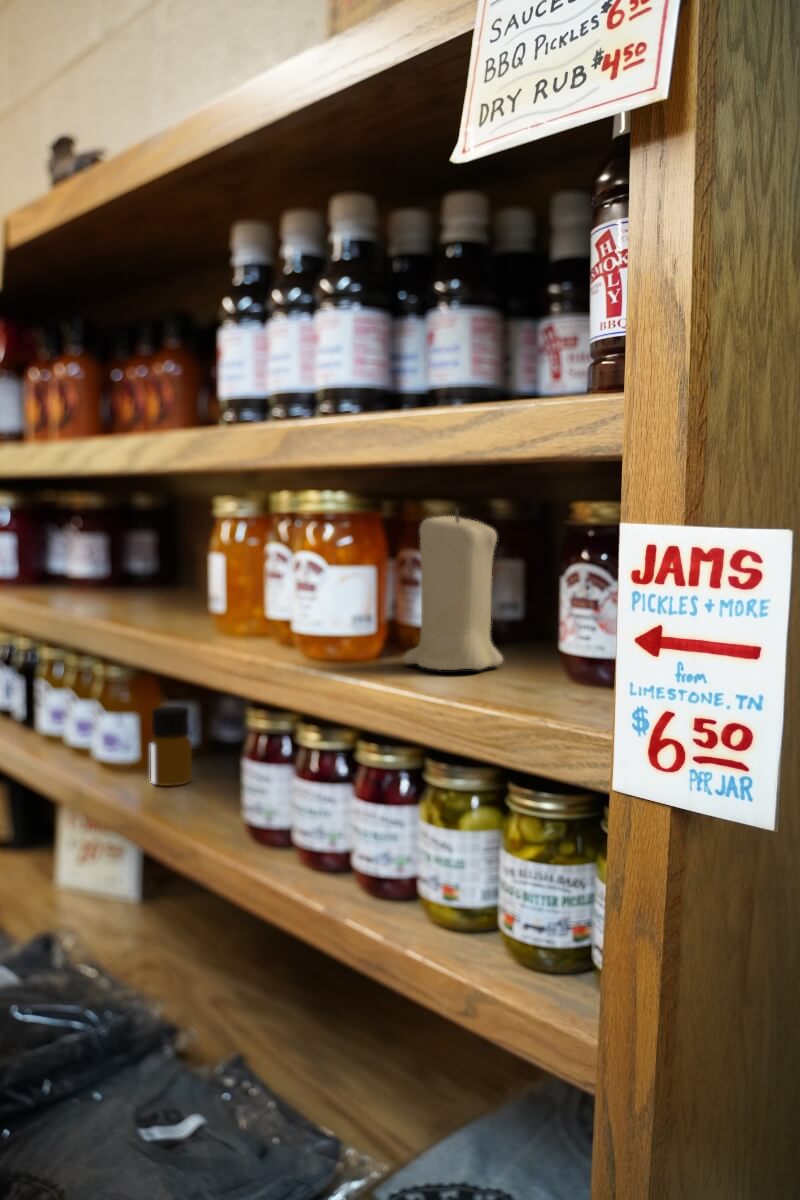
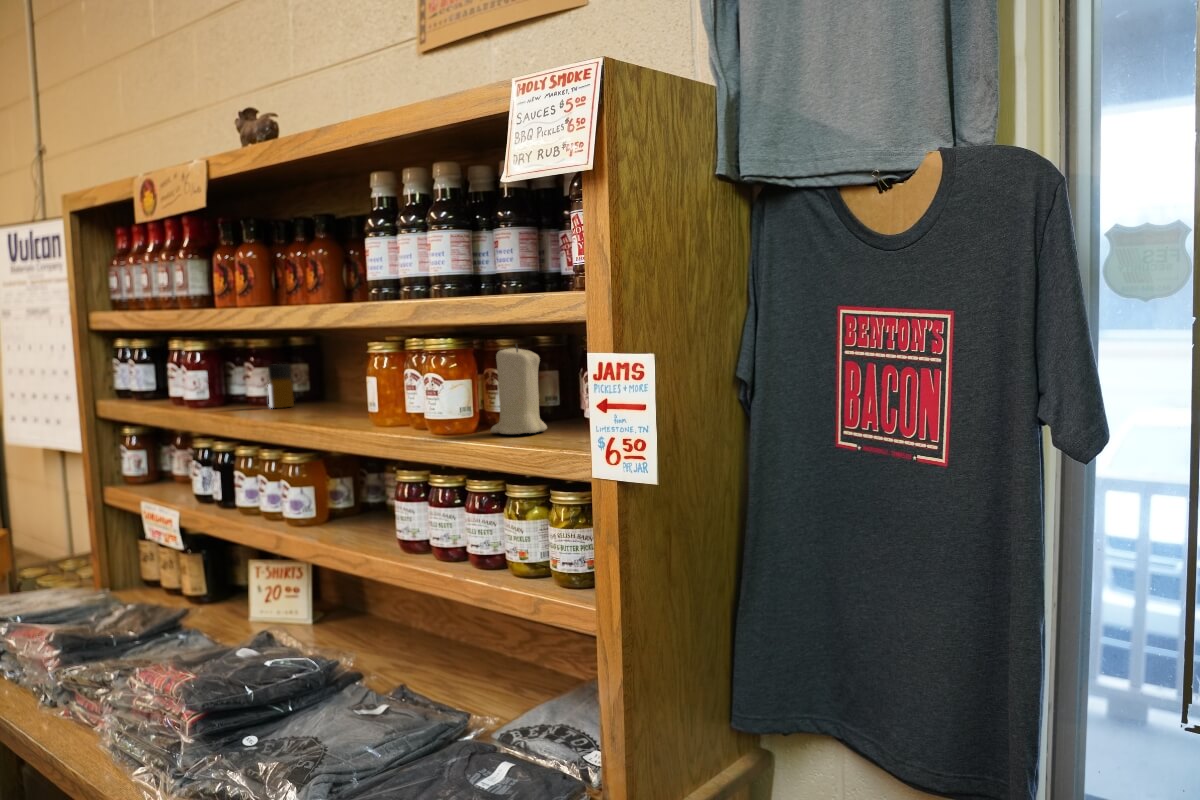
bottle: present [151,706,192,786] -> present [268,364,294,408]

